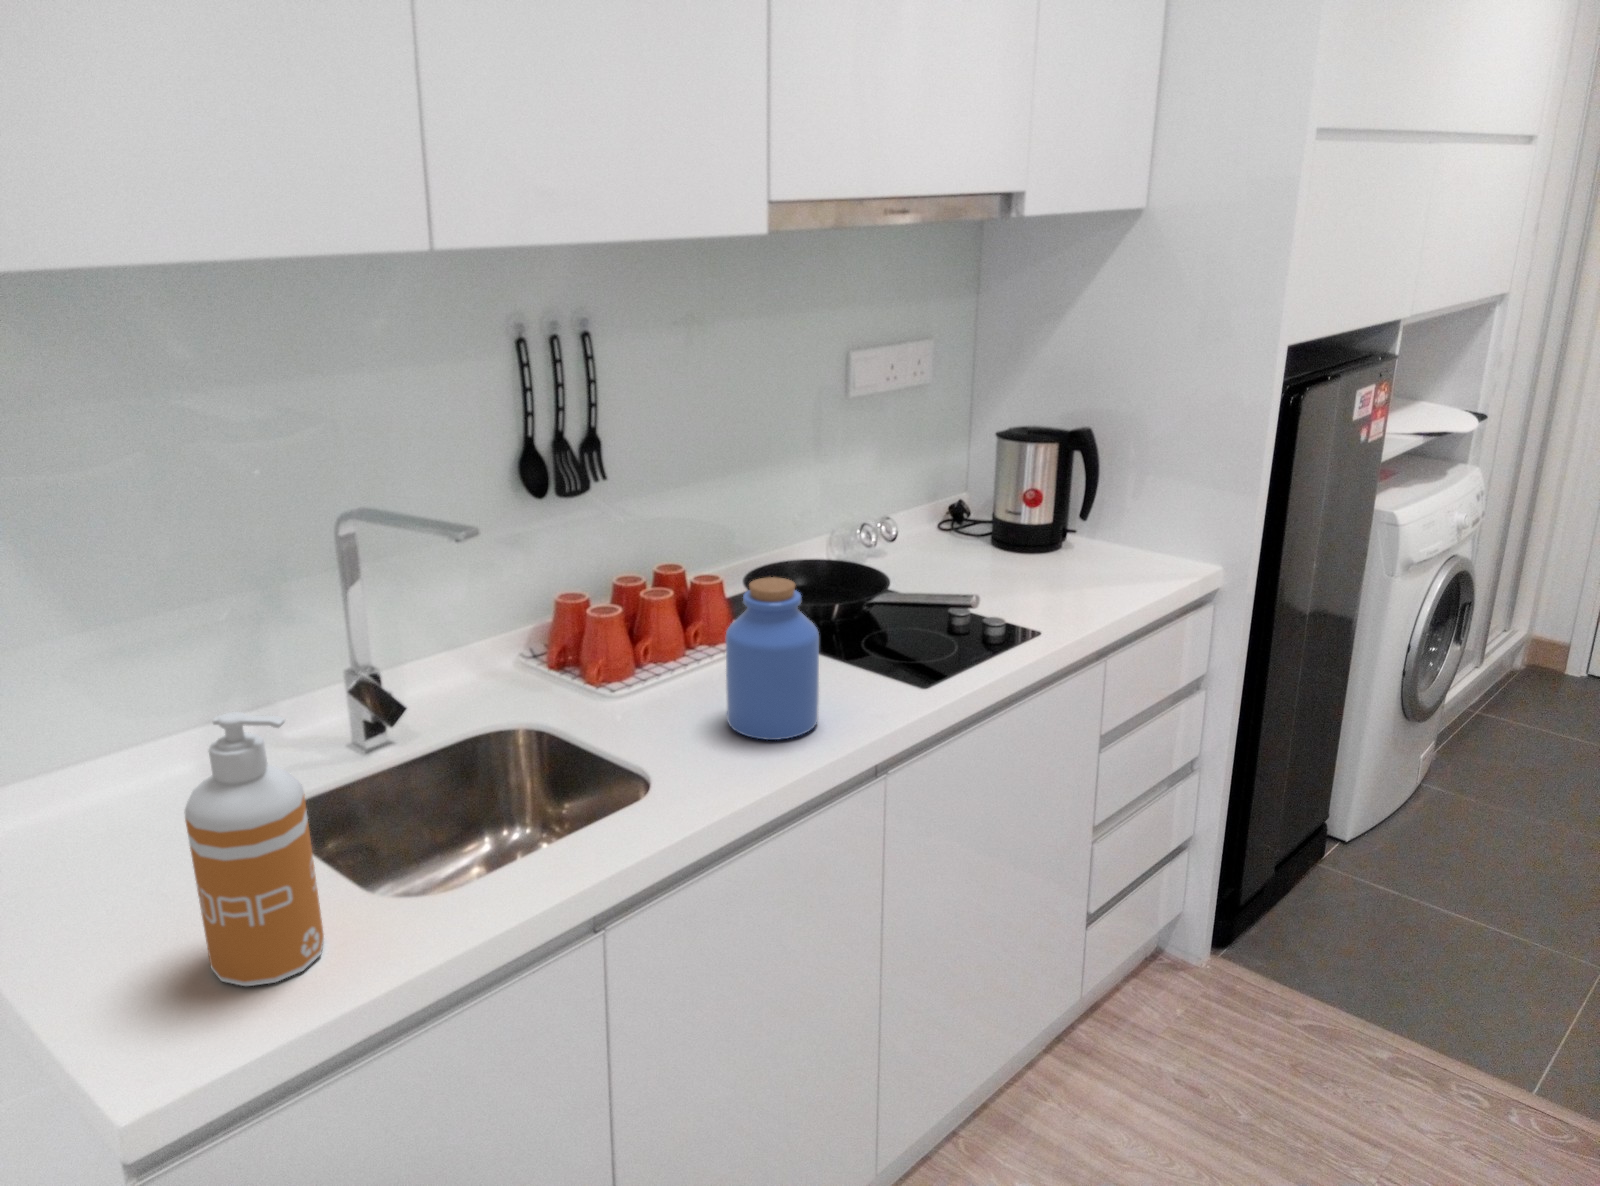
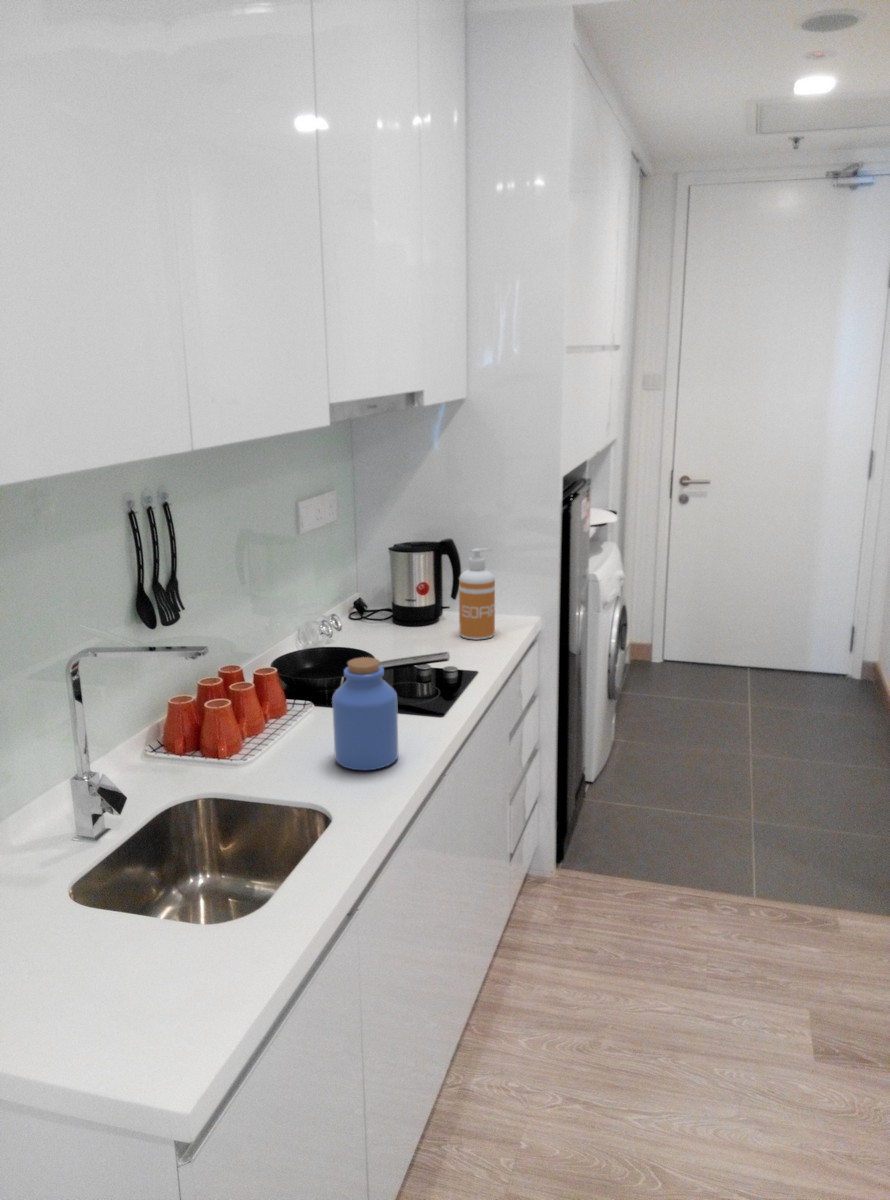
soap dispenser: present [185,712,324,986] -> present [459,548,495,640]

